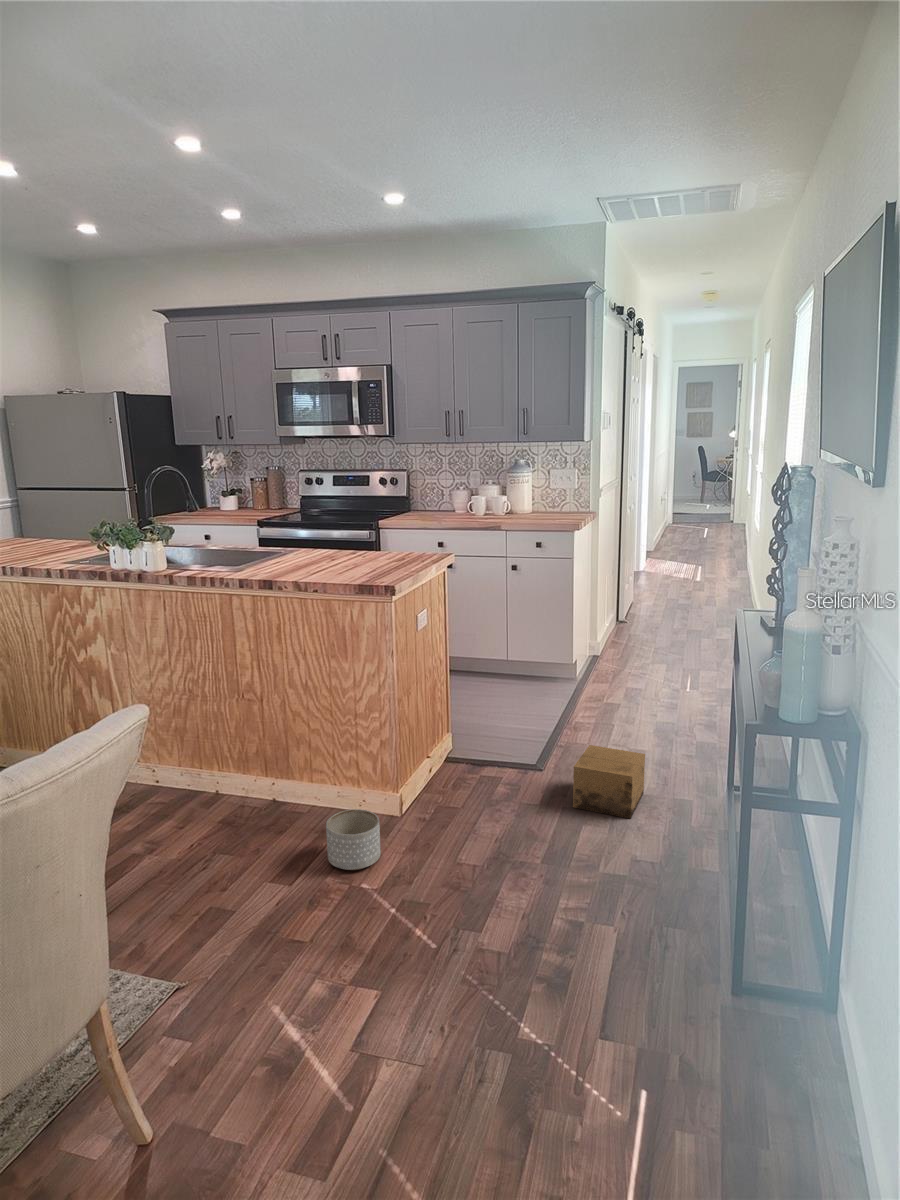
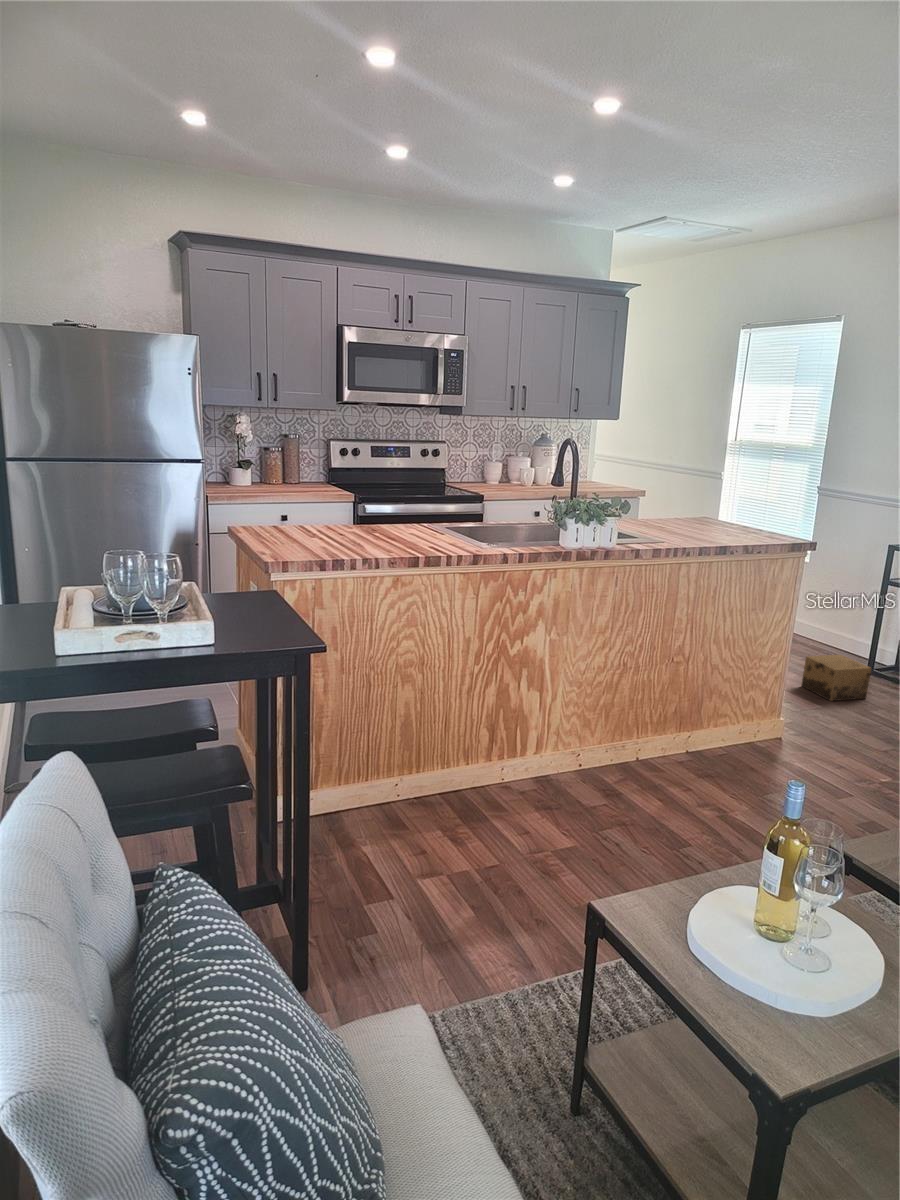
planter: present [326,809,381,870] -> none [801,726,852,773]

